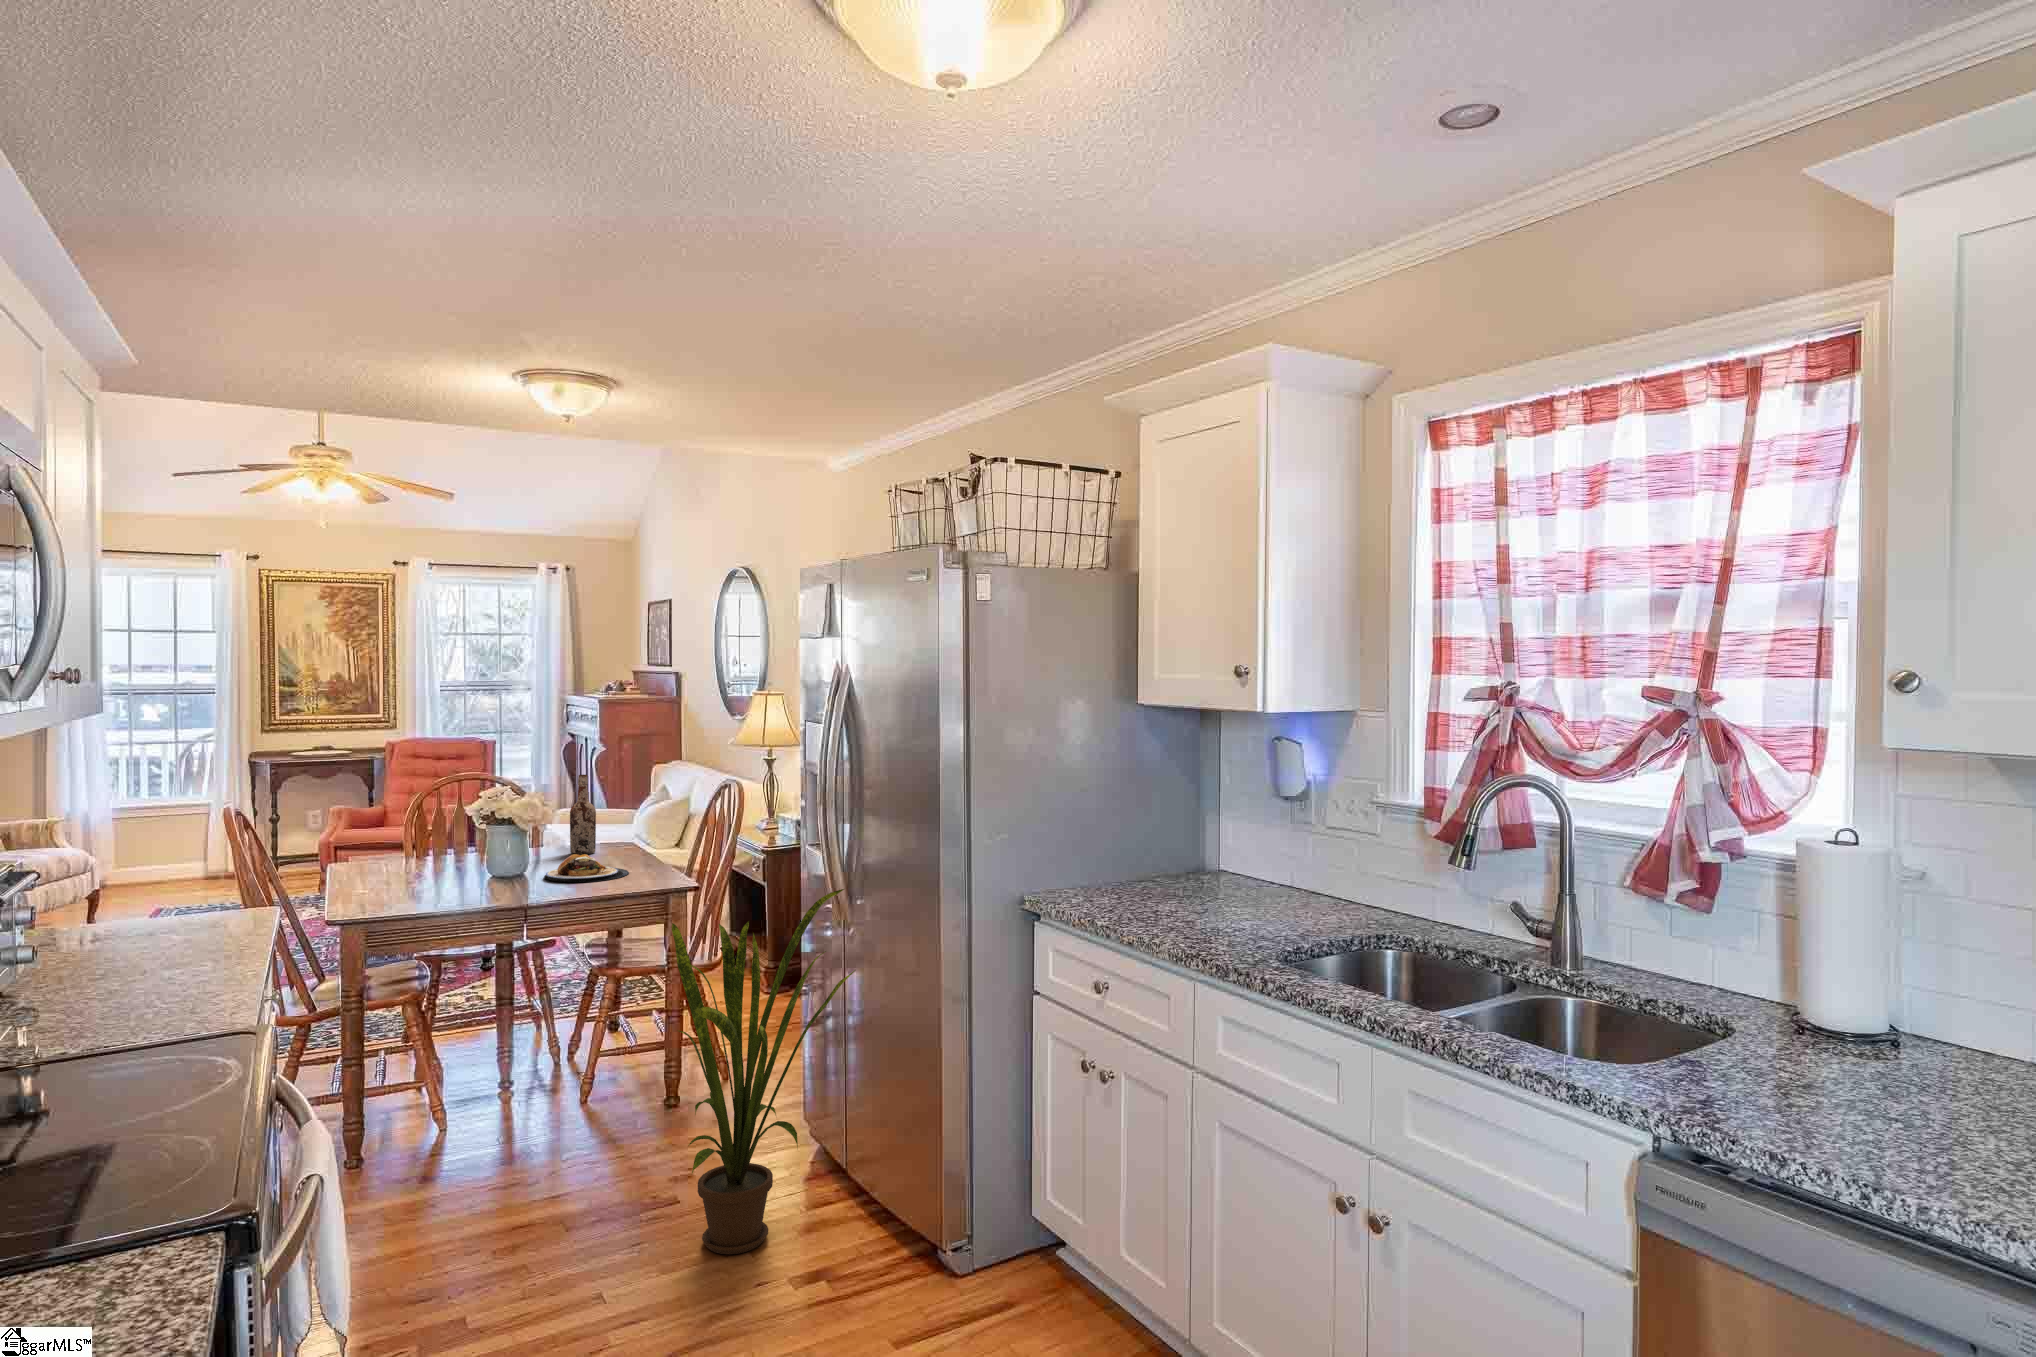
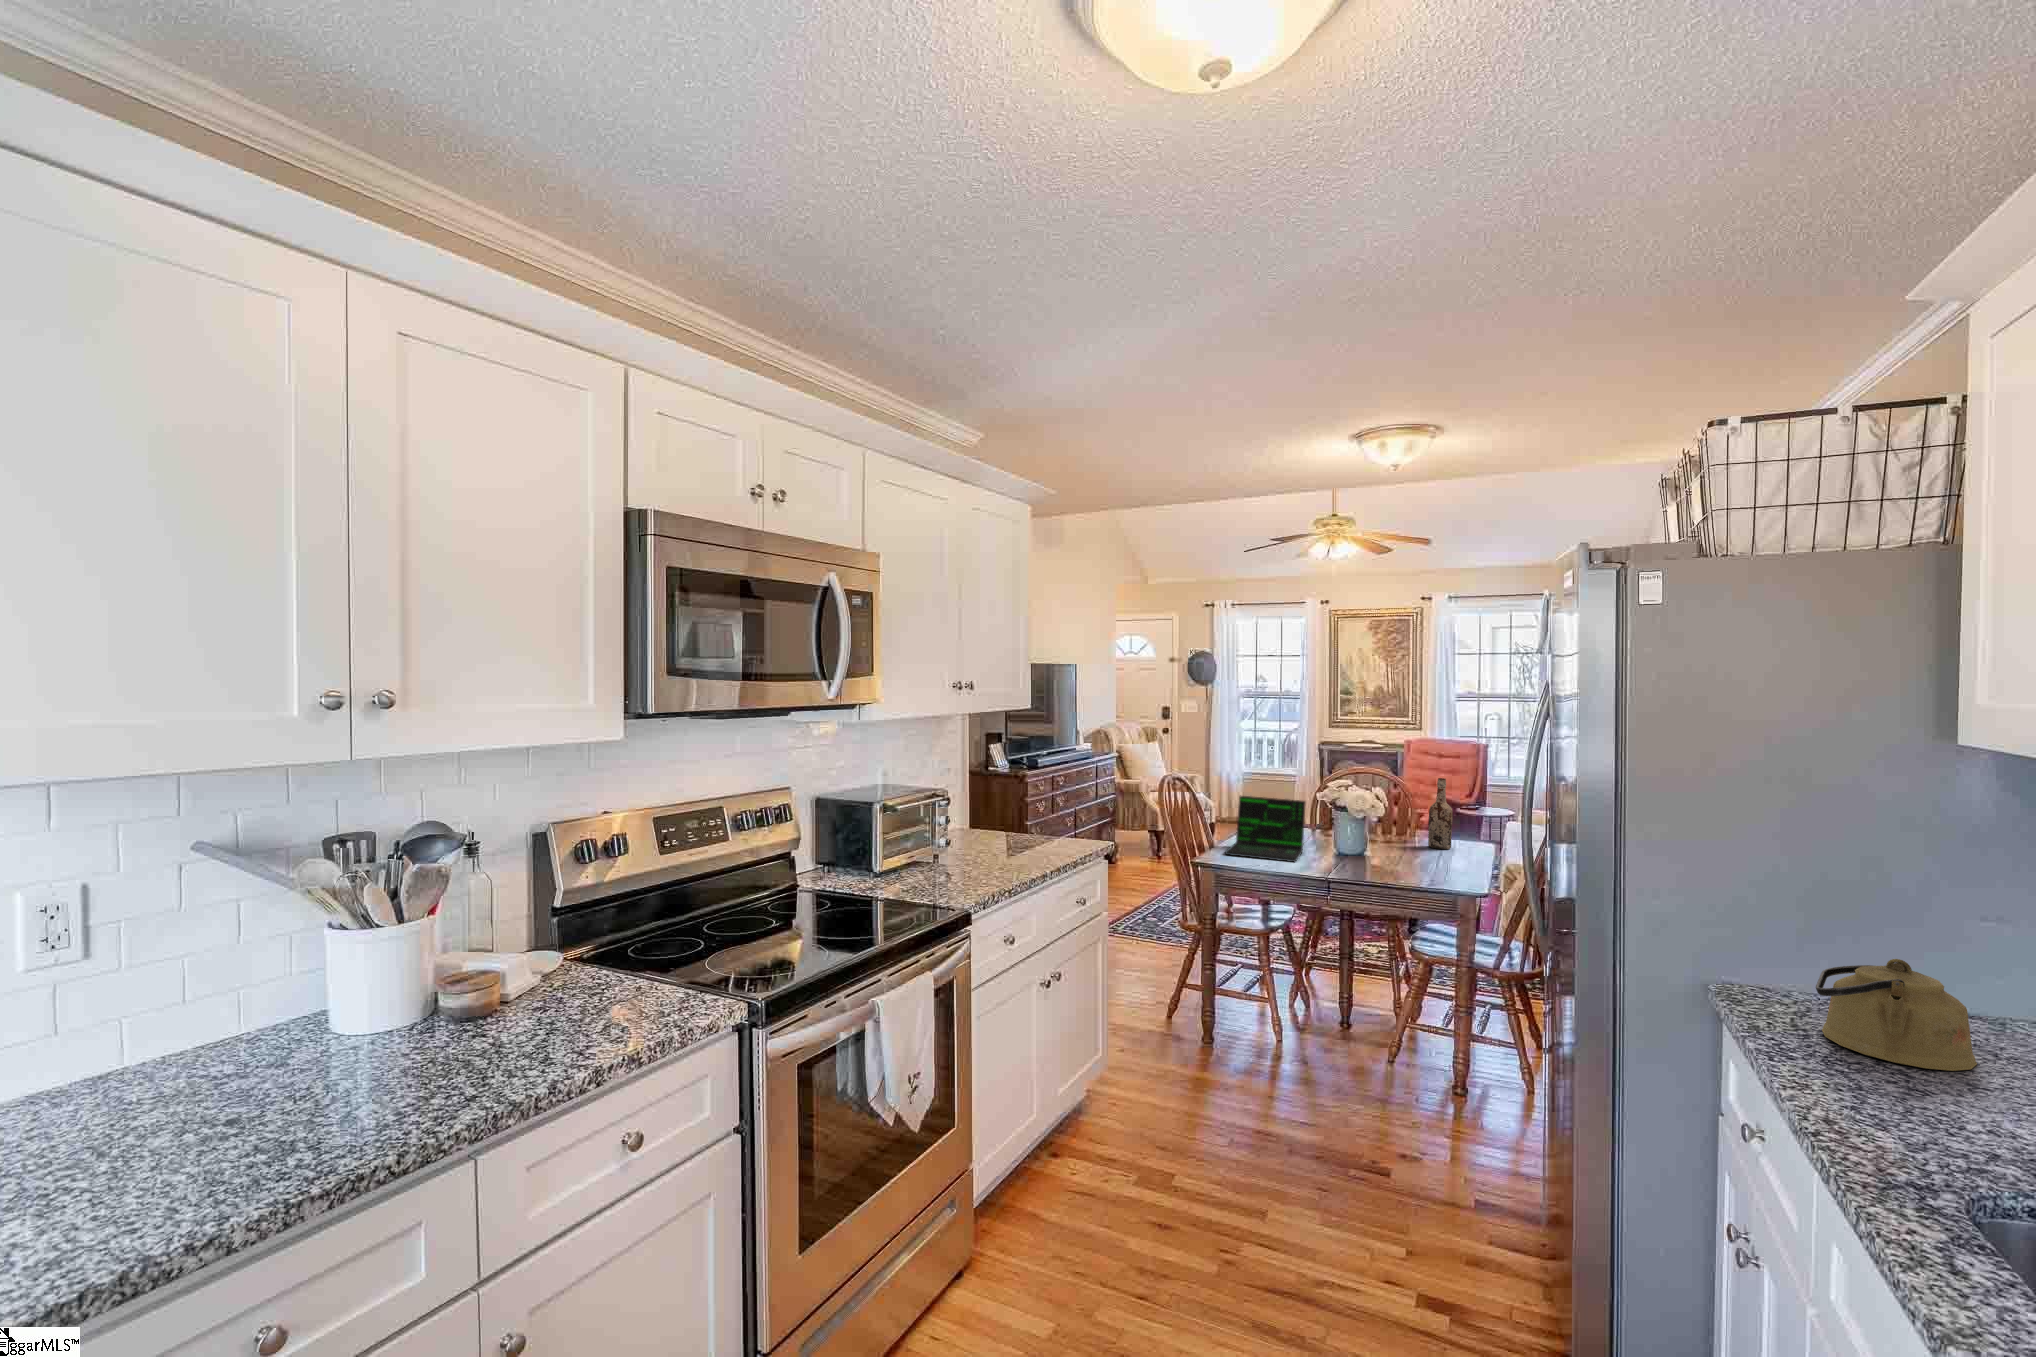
laptop: none [355,821,476,909] -> present [1225,796,1319,862]
kettle: none [1102,844,1188,912] -> present [1816,959,1977,1071]
plate: present [544,854,629,882] -> none [1372,845,1447,873]
house plant: present [672,889,855,1254] -> none [1320,910,1542,1248]

